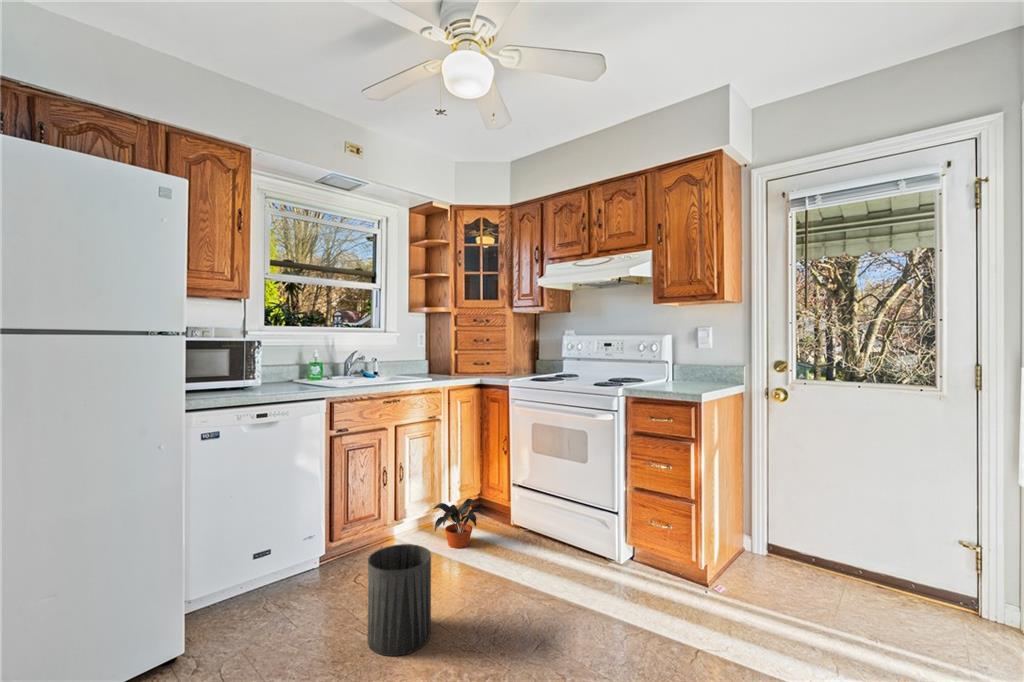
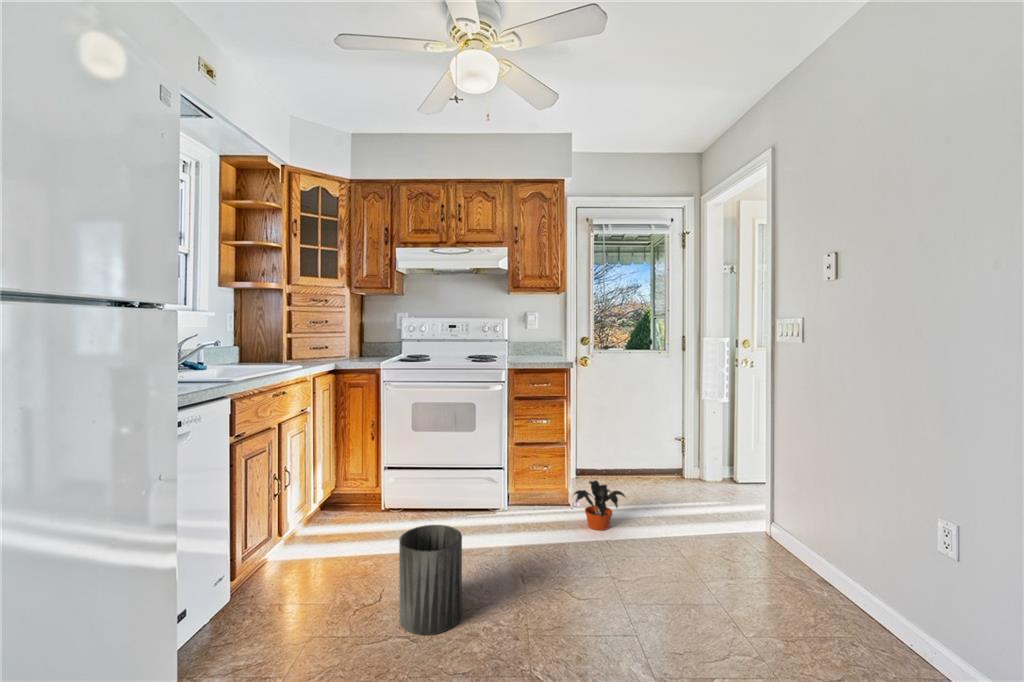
potted plant: present [434,499,484,548] -> present [573,480,625,530]

